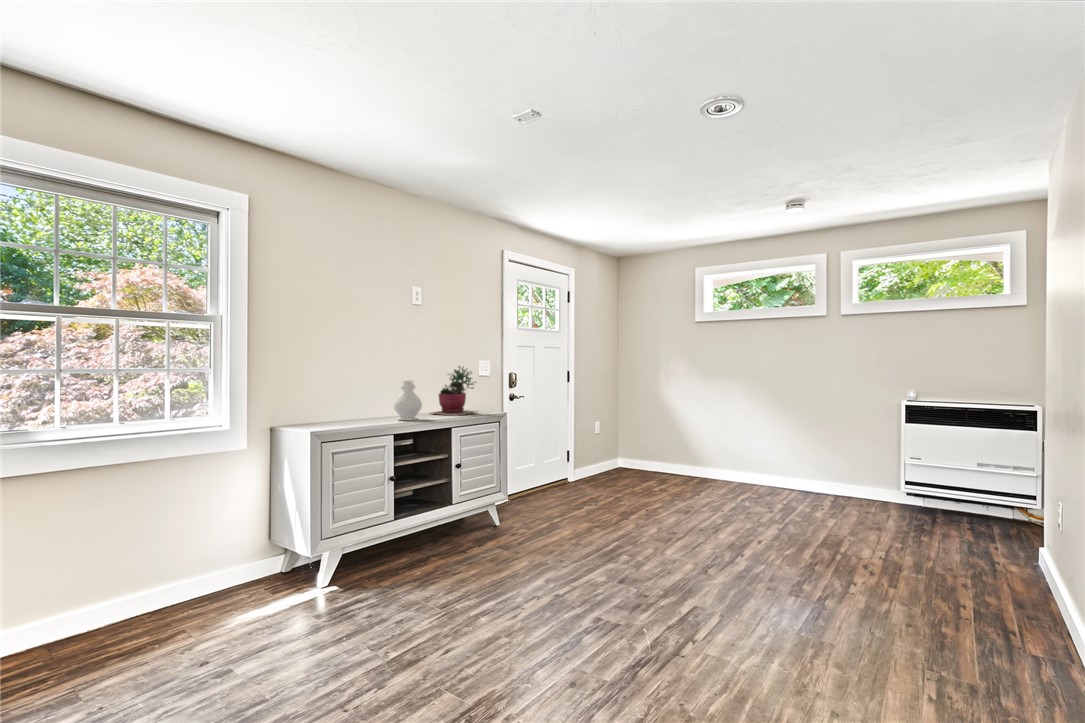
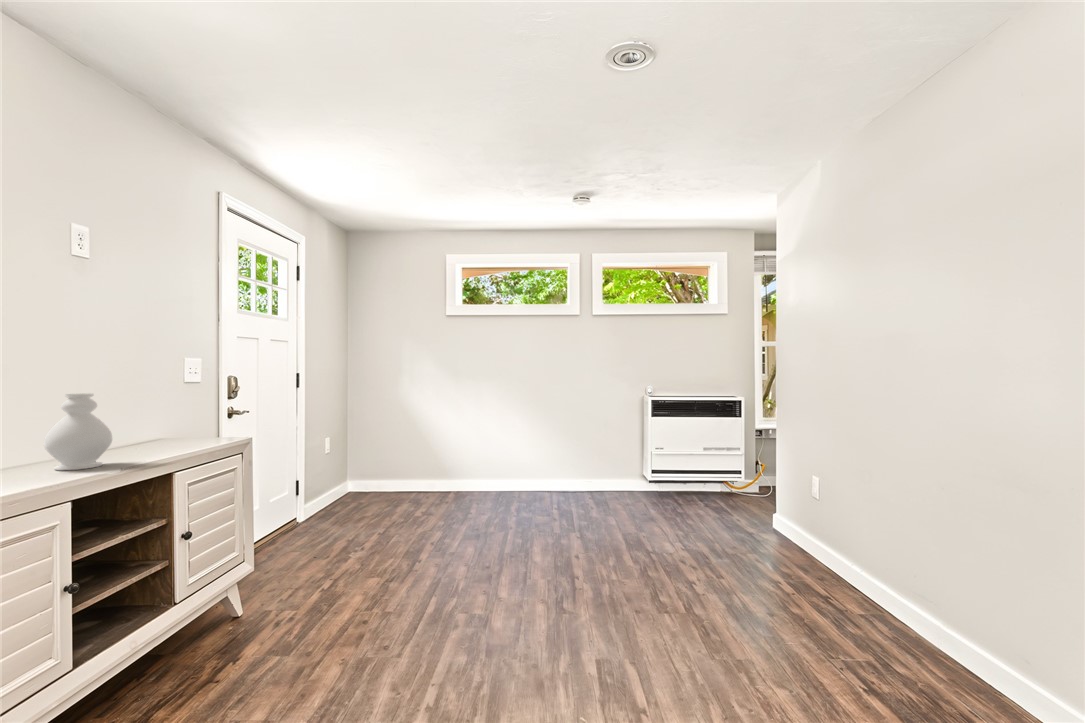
succulent plant: present [430,366,476,416] -> none [100,366,207,451]

